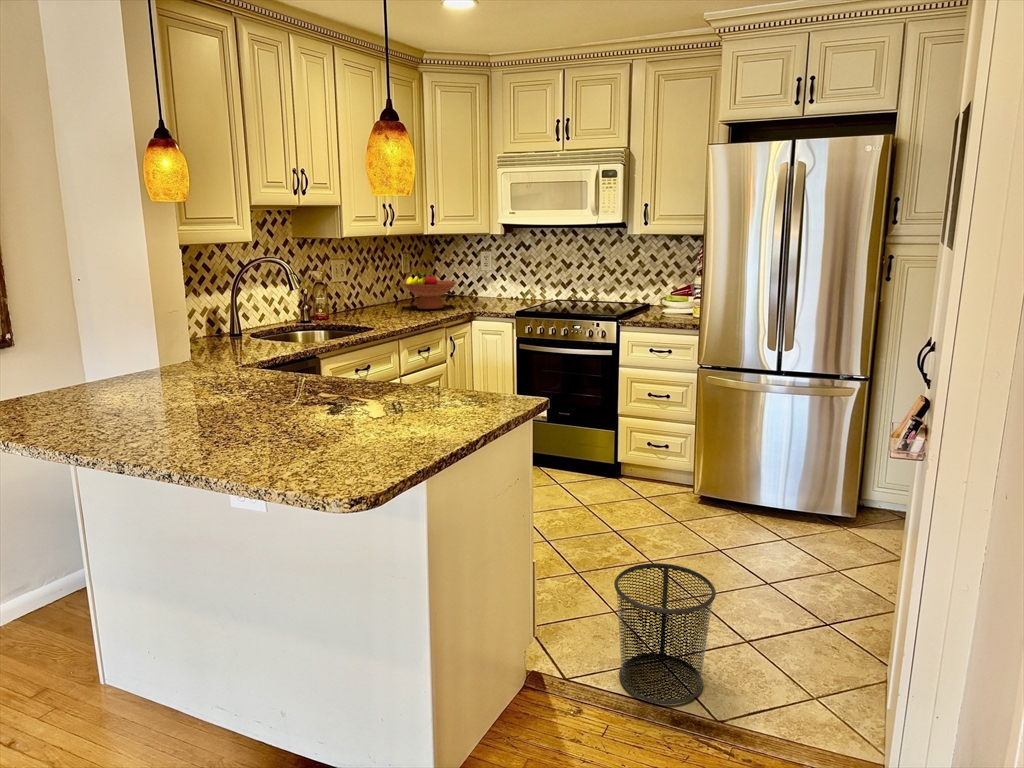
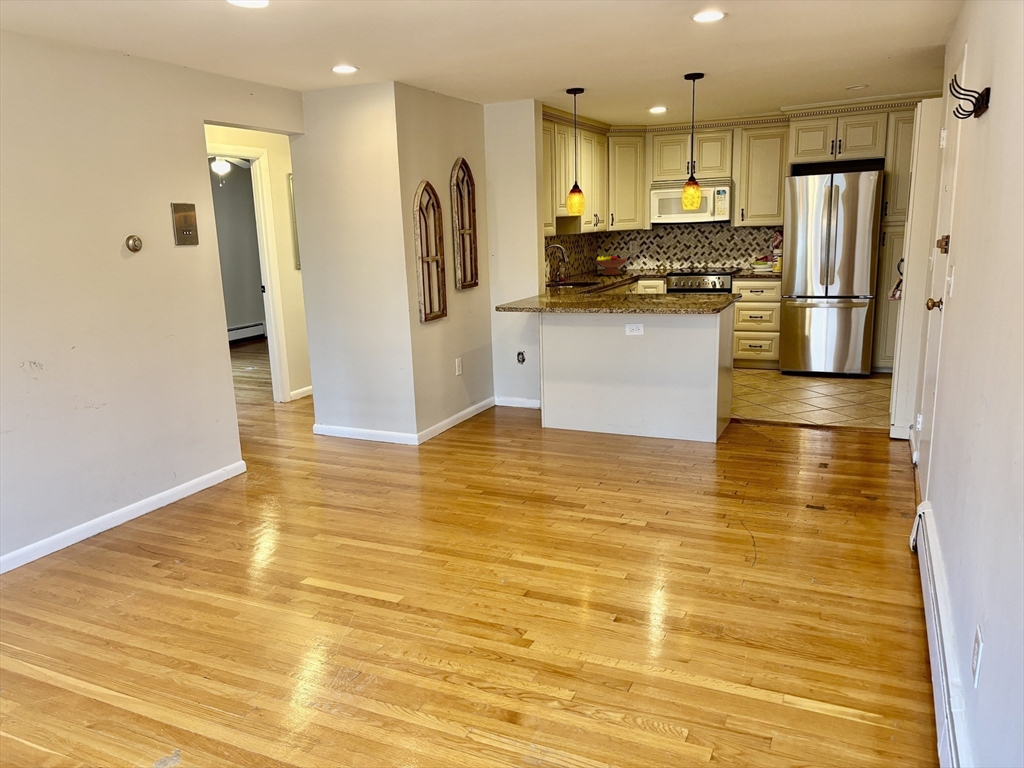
waste bin: present [614,563,716,705] -> none [772,370,818,423]

